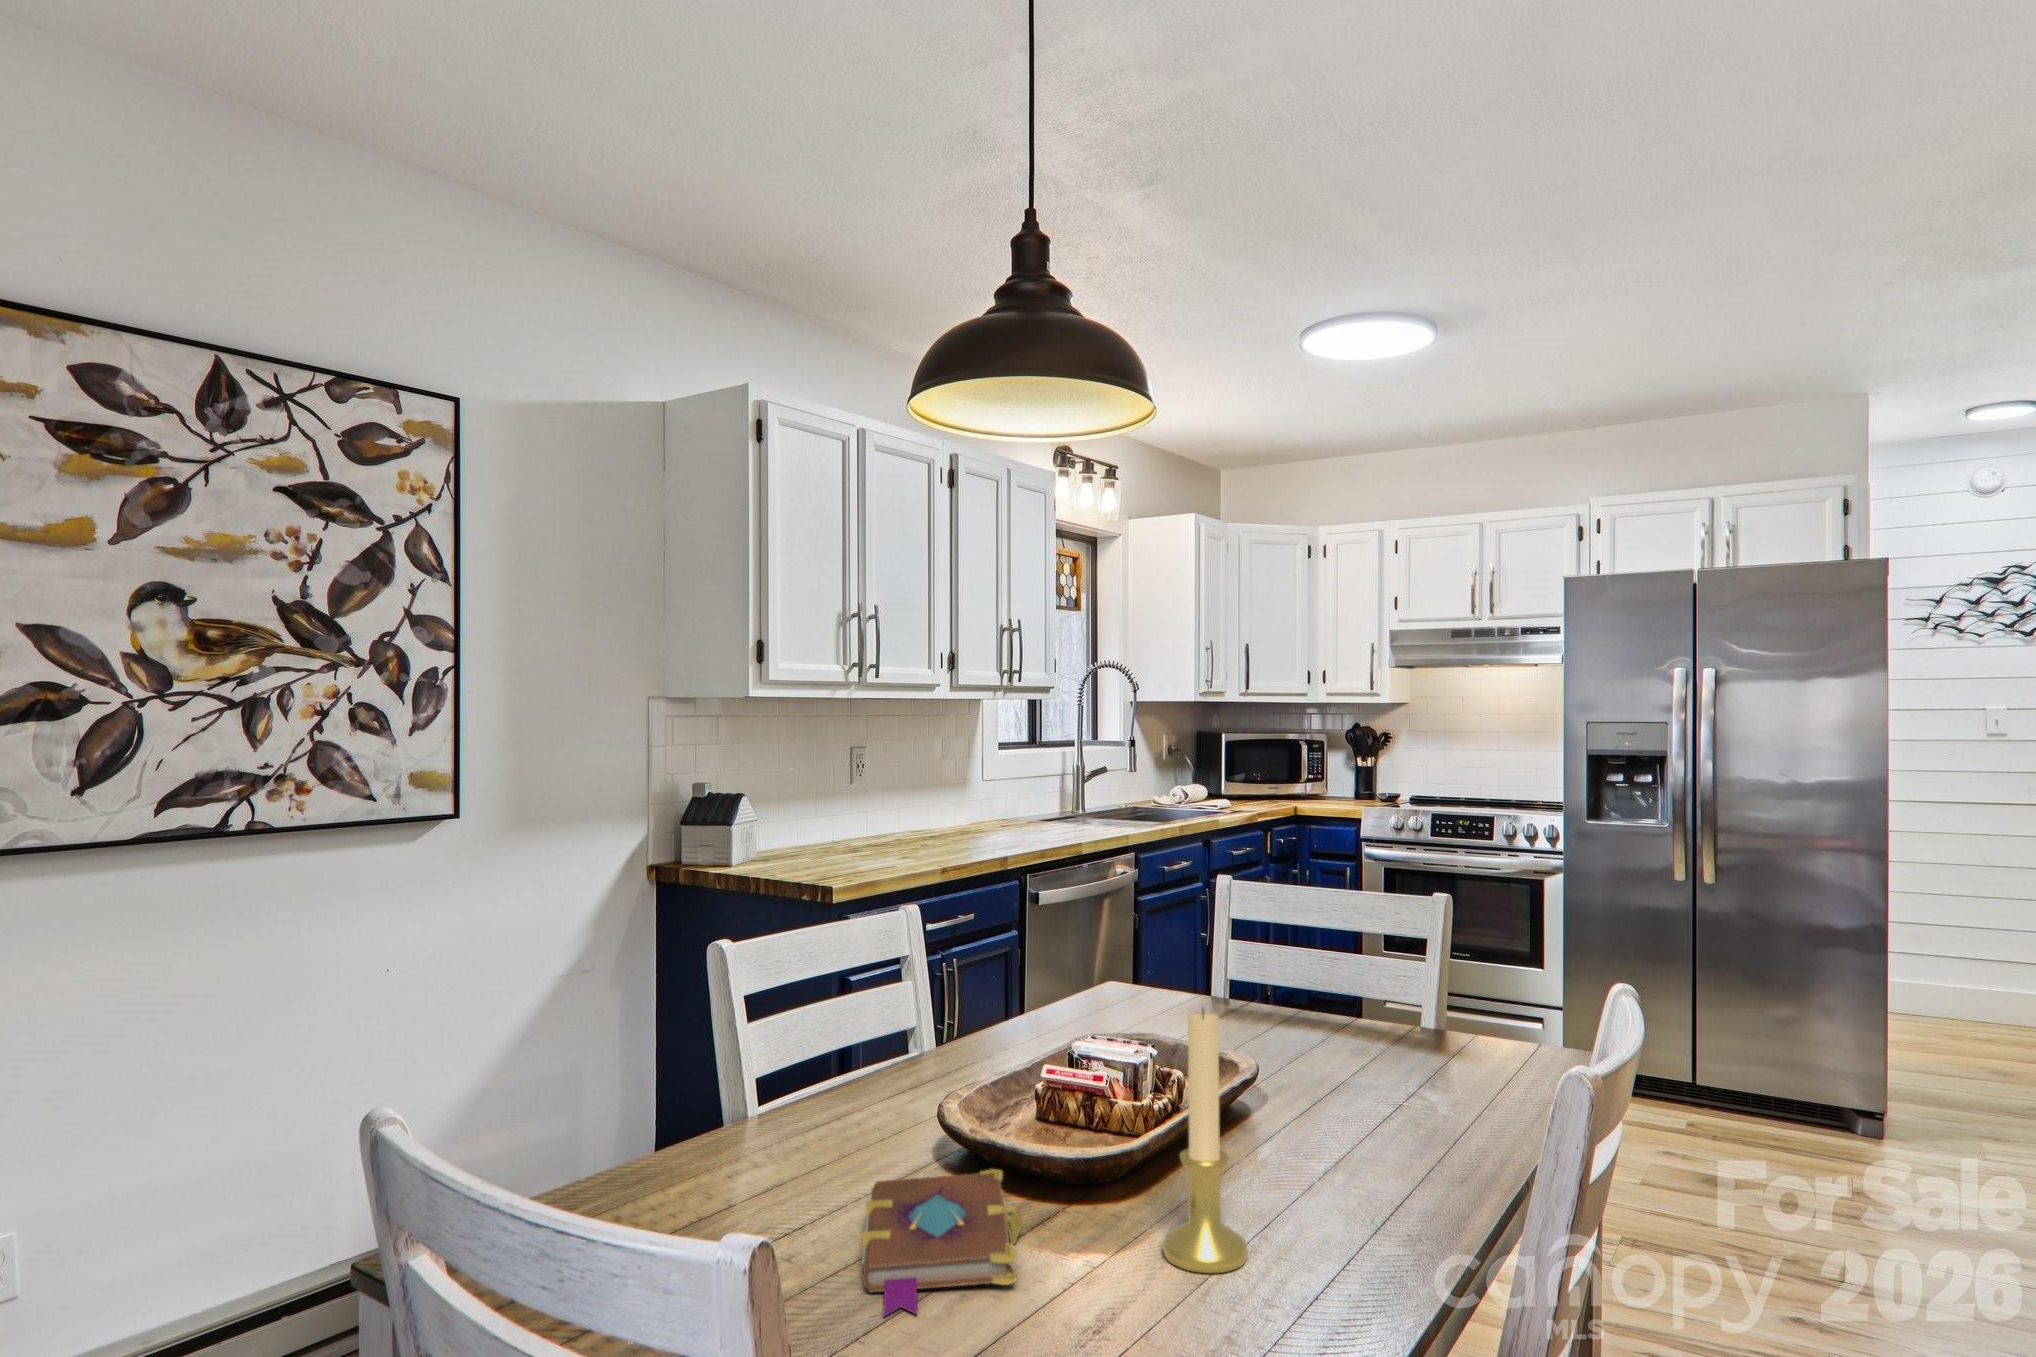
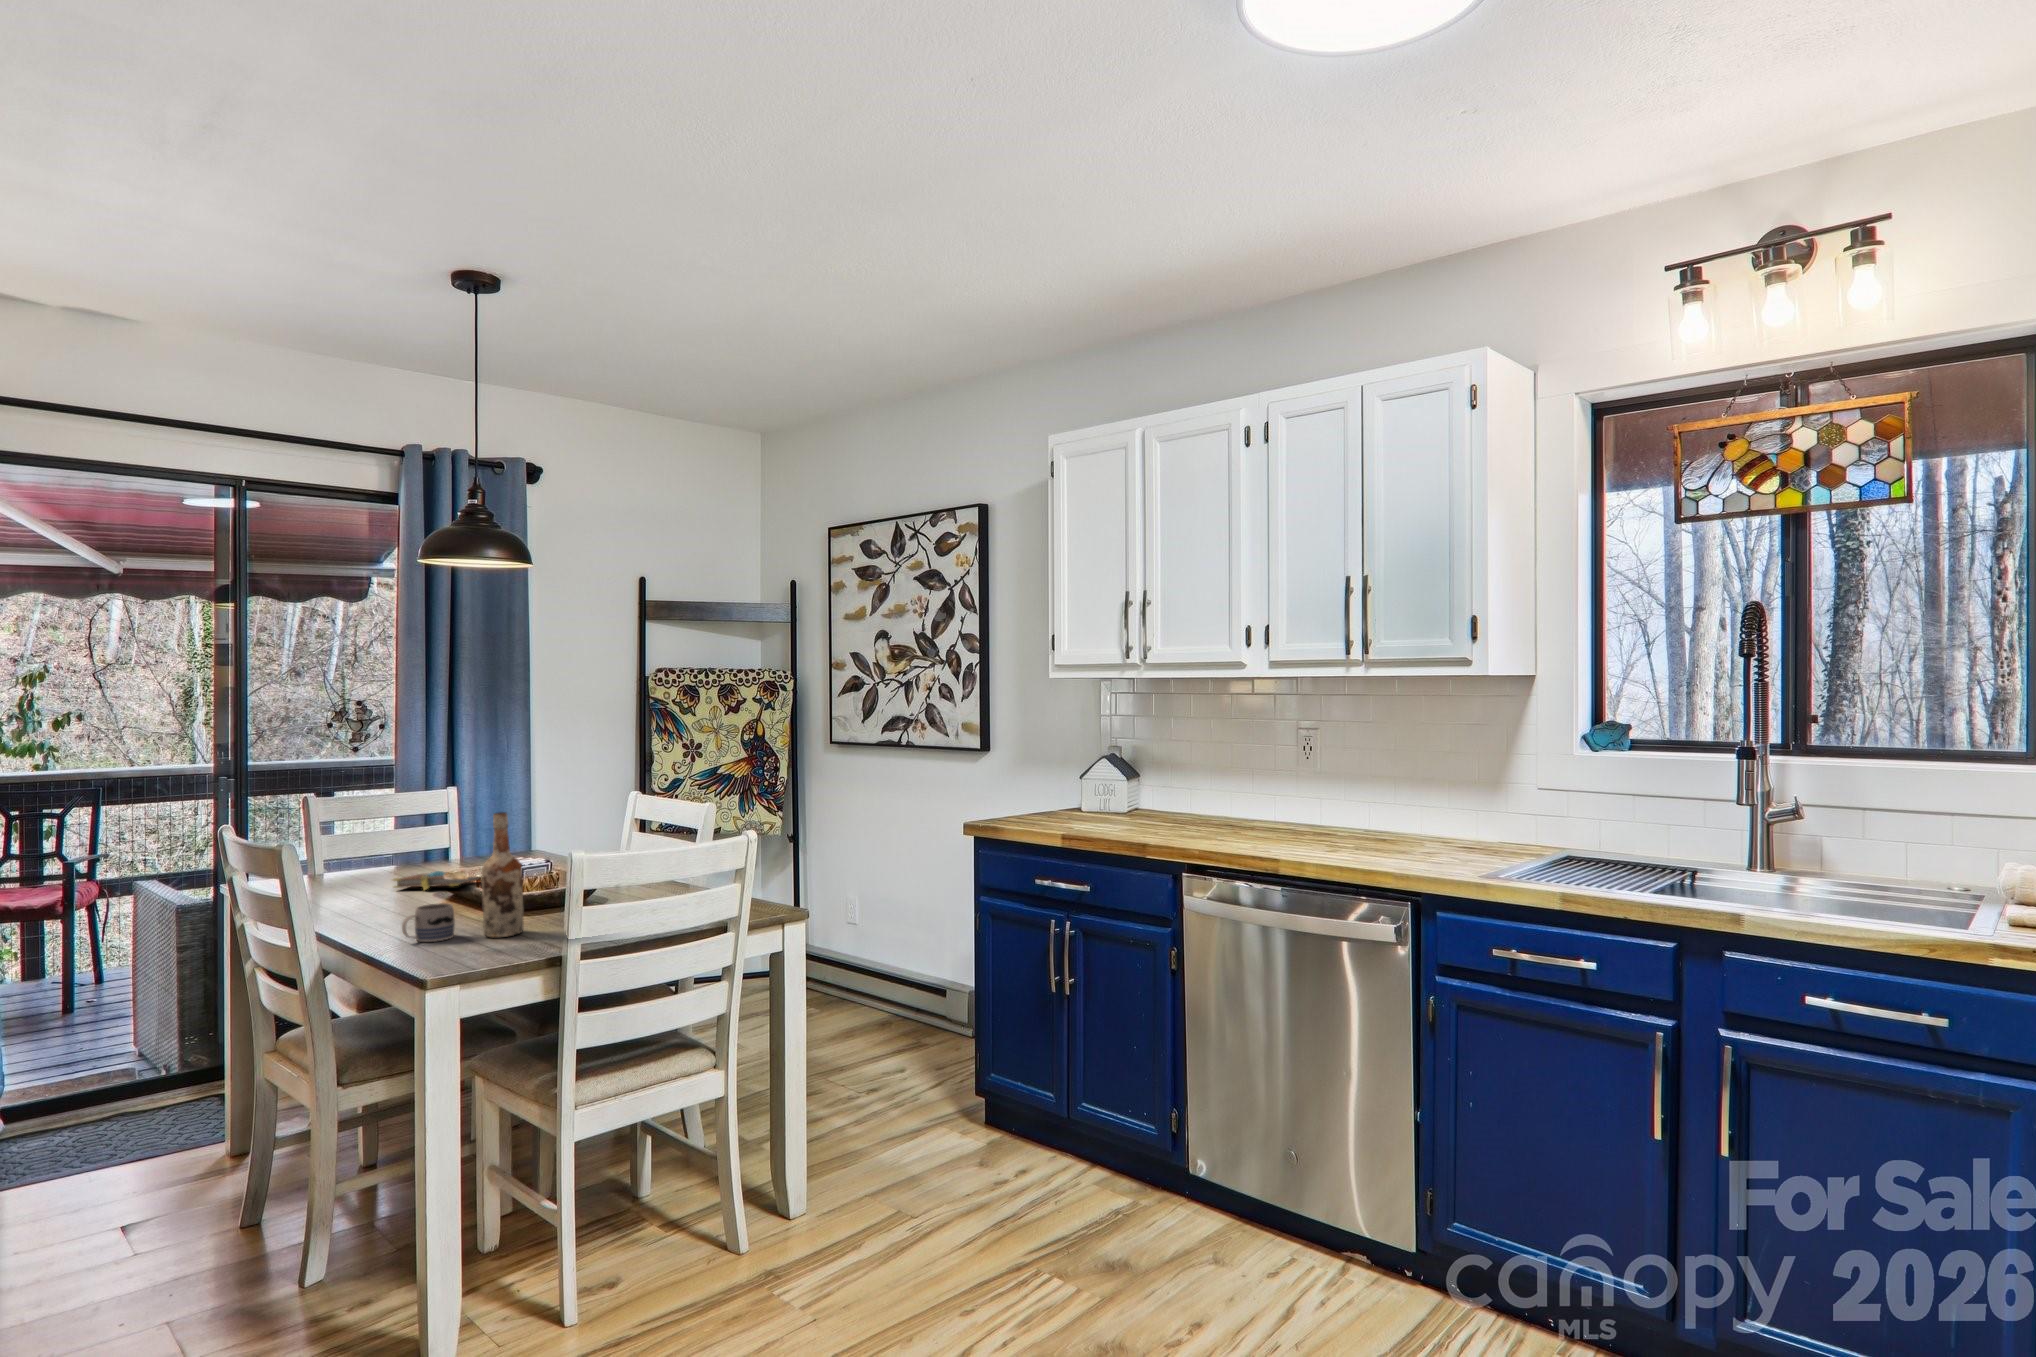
wine bottle: none [1316,873,1380,1081] -> present [481,812,523,937]
candle holder: present [1162,1010,1248,1273] -> none [354,817,388,907]
mug: none [1386,1040,1477,1114] -> present [402,903,455,942]

